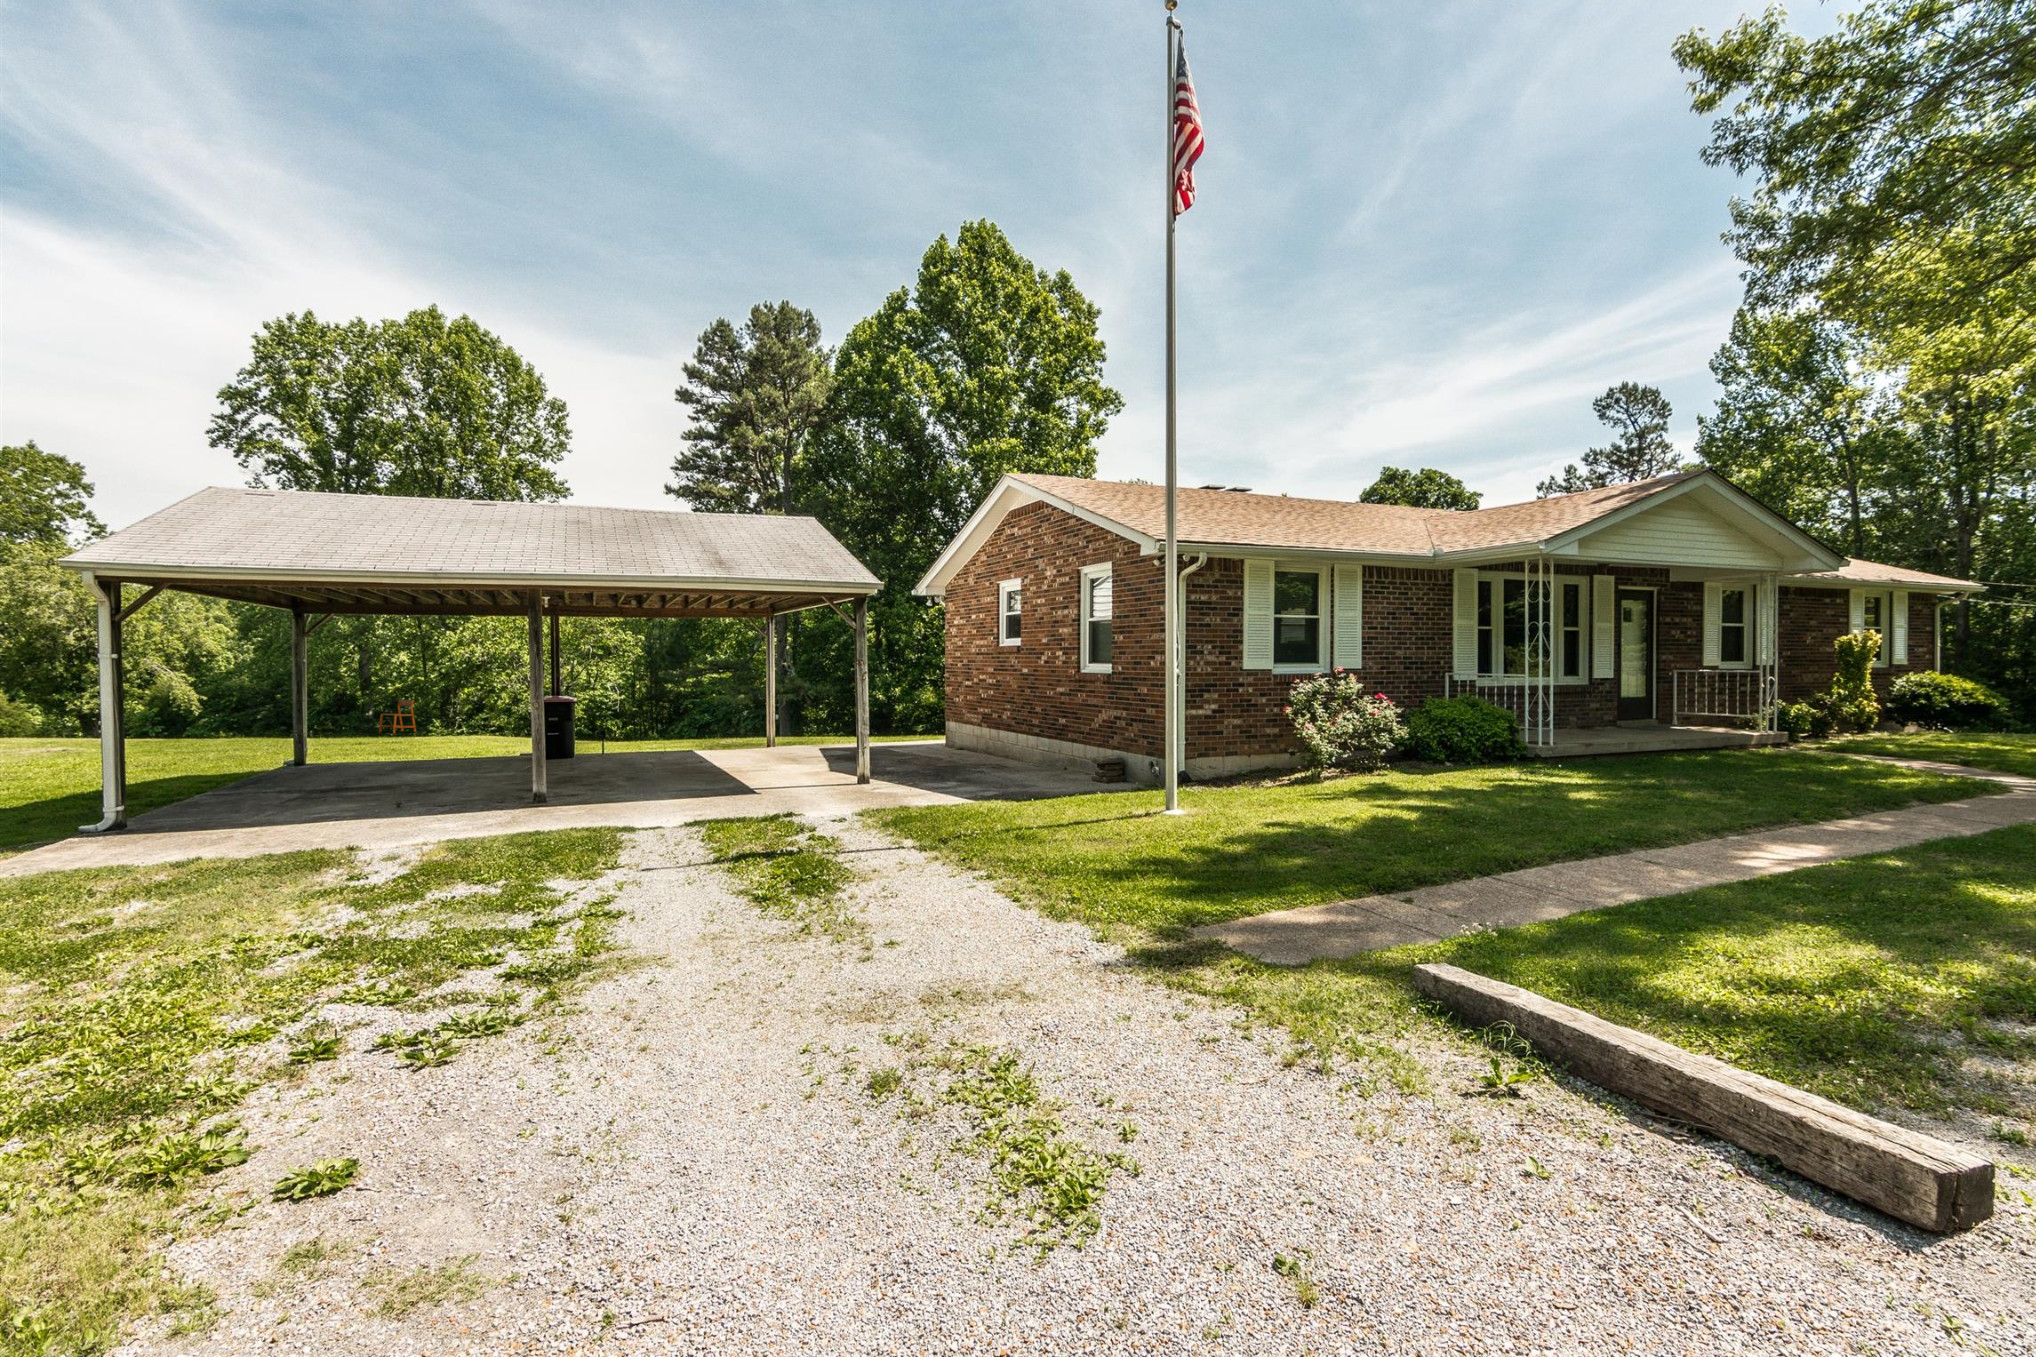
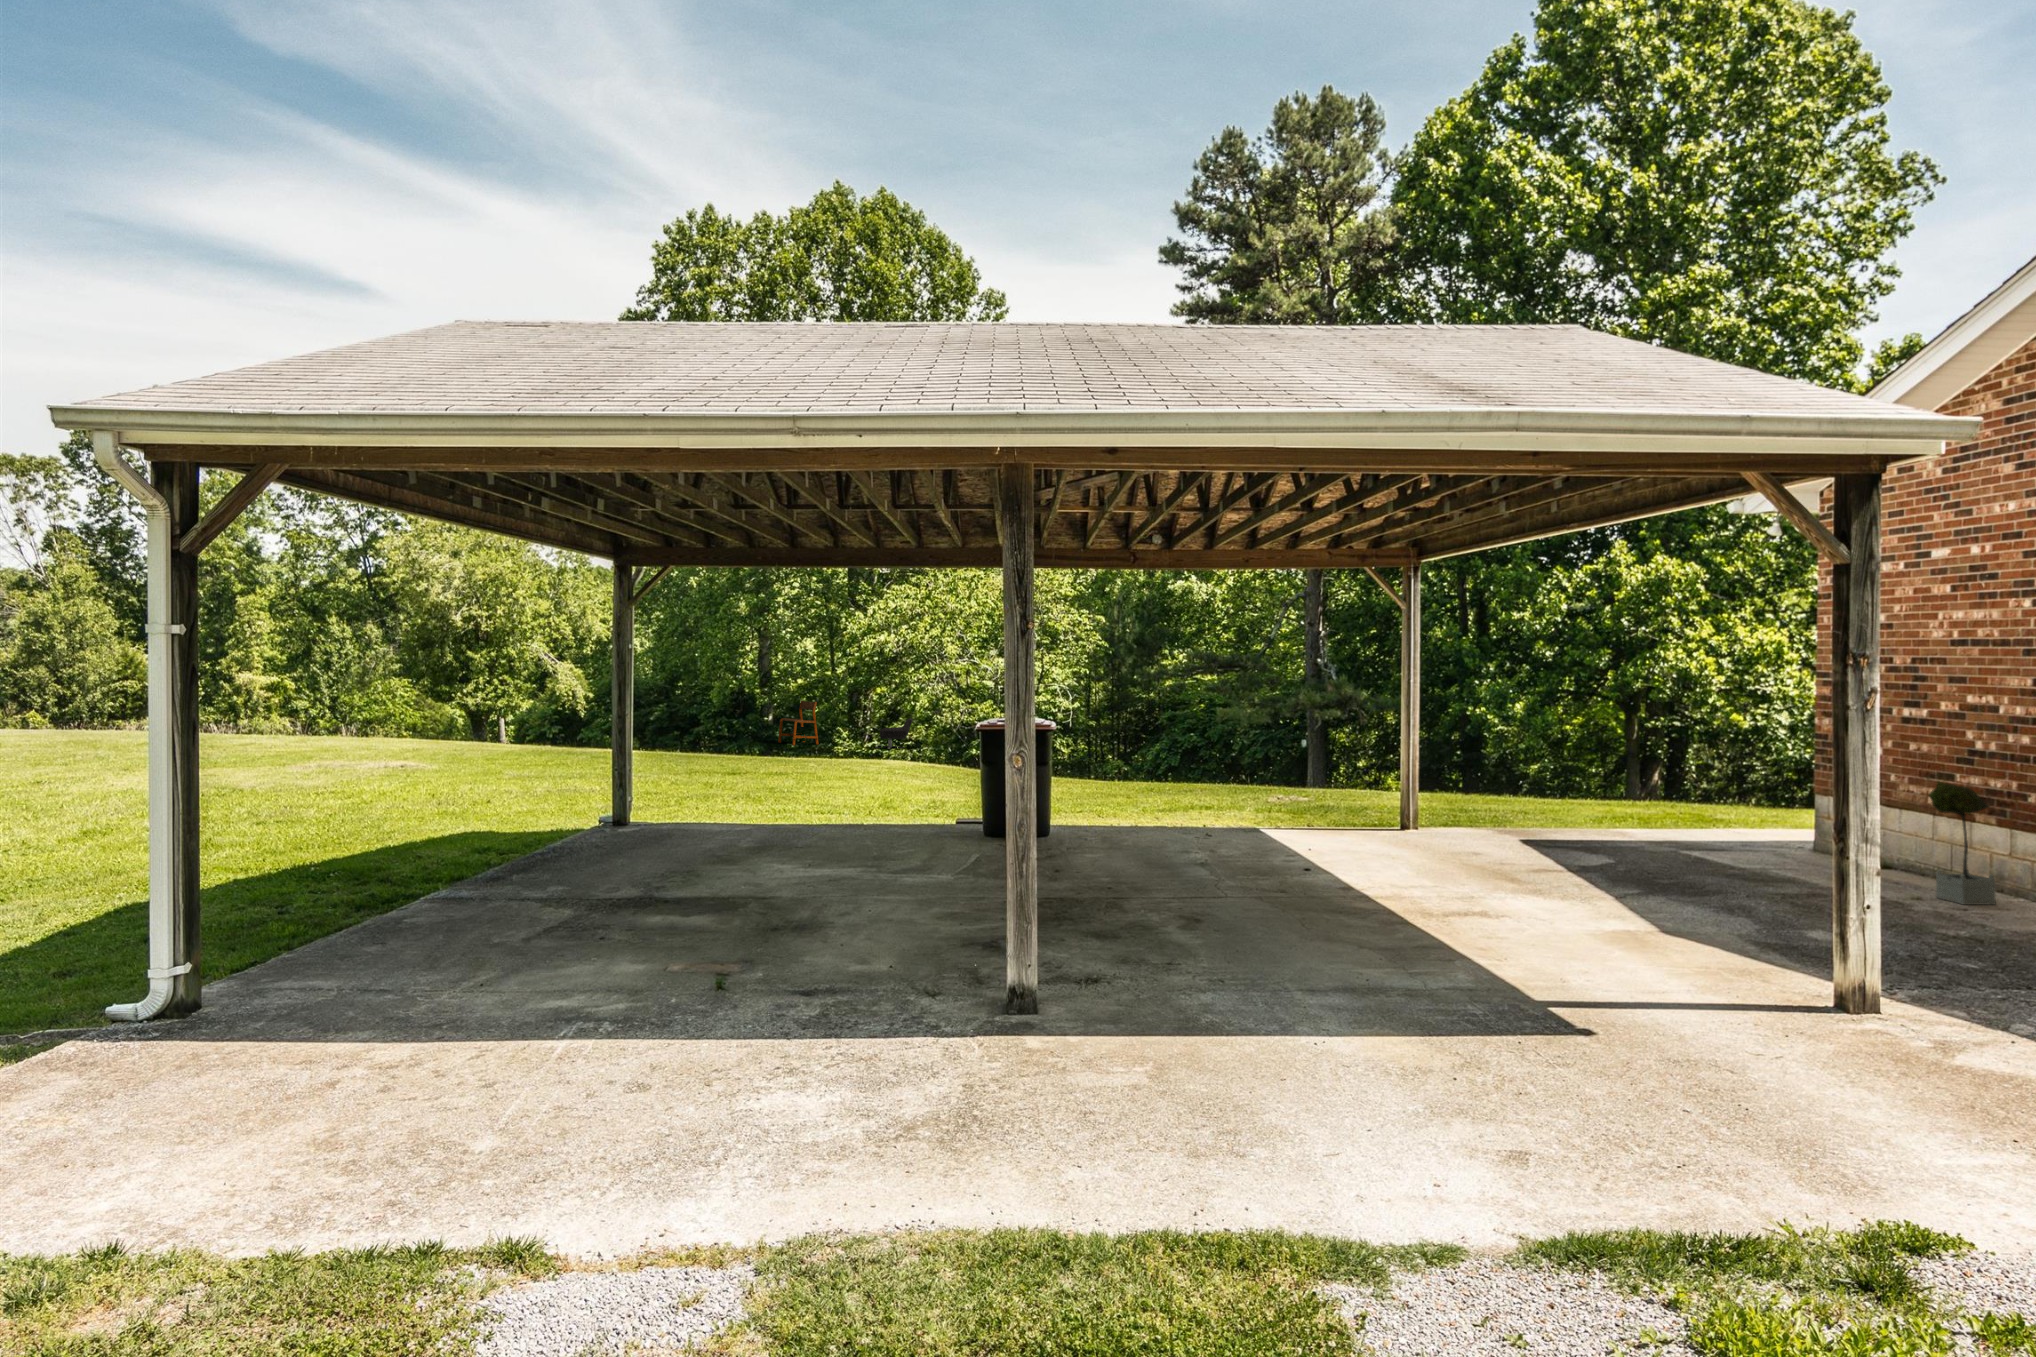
lounge chair: none [466,709,497,732] -> present [880,718,913,749]
potted tree: none [964,709,984,757] -> present [1929,781,1996,905]

